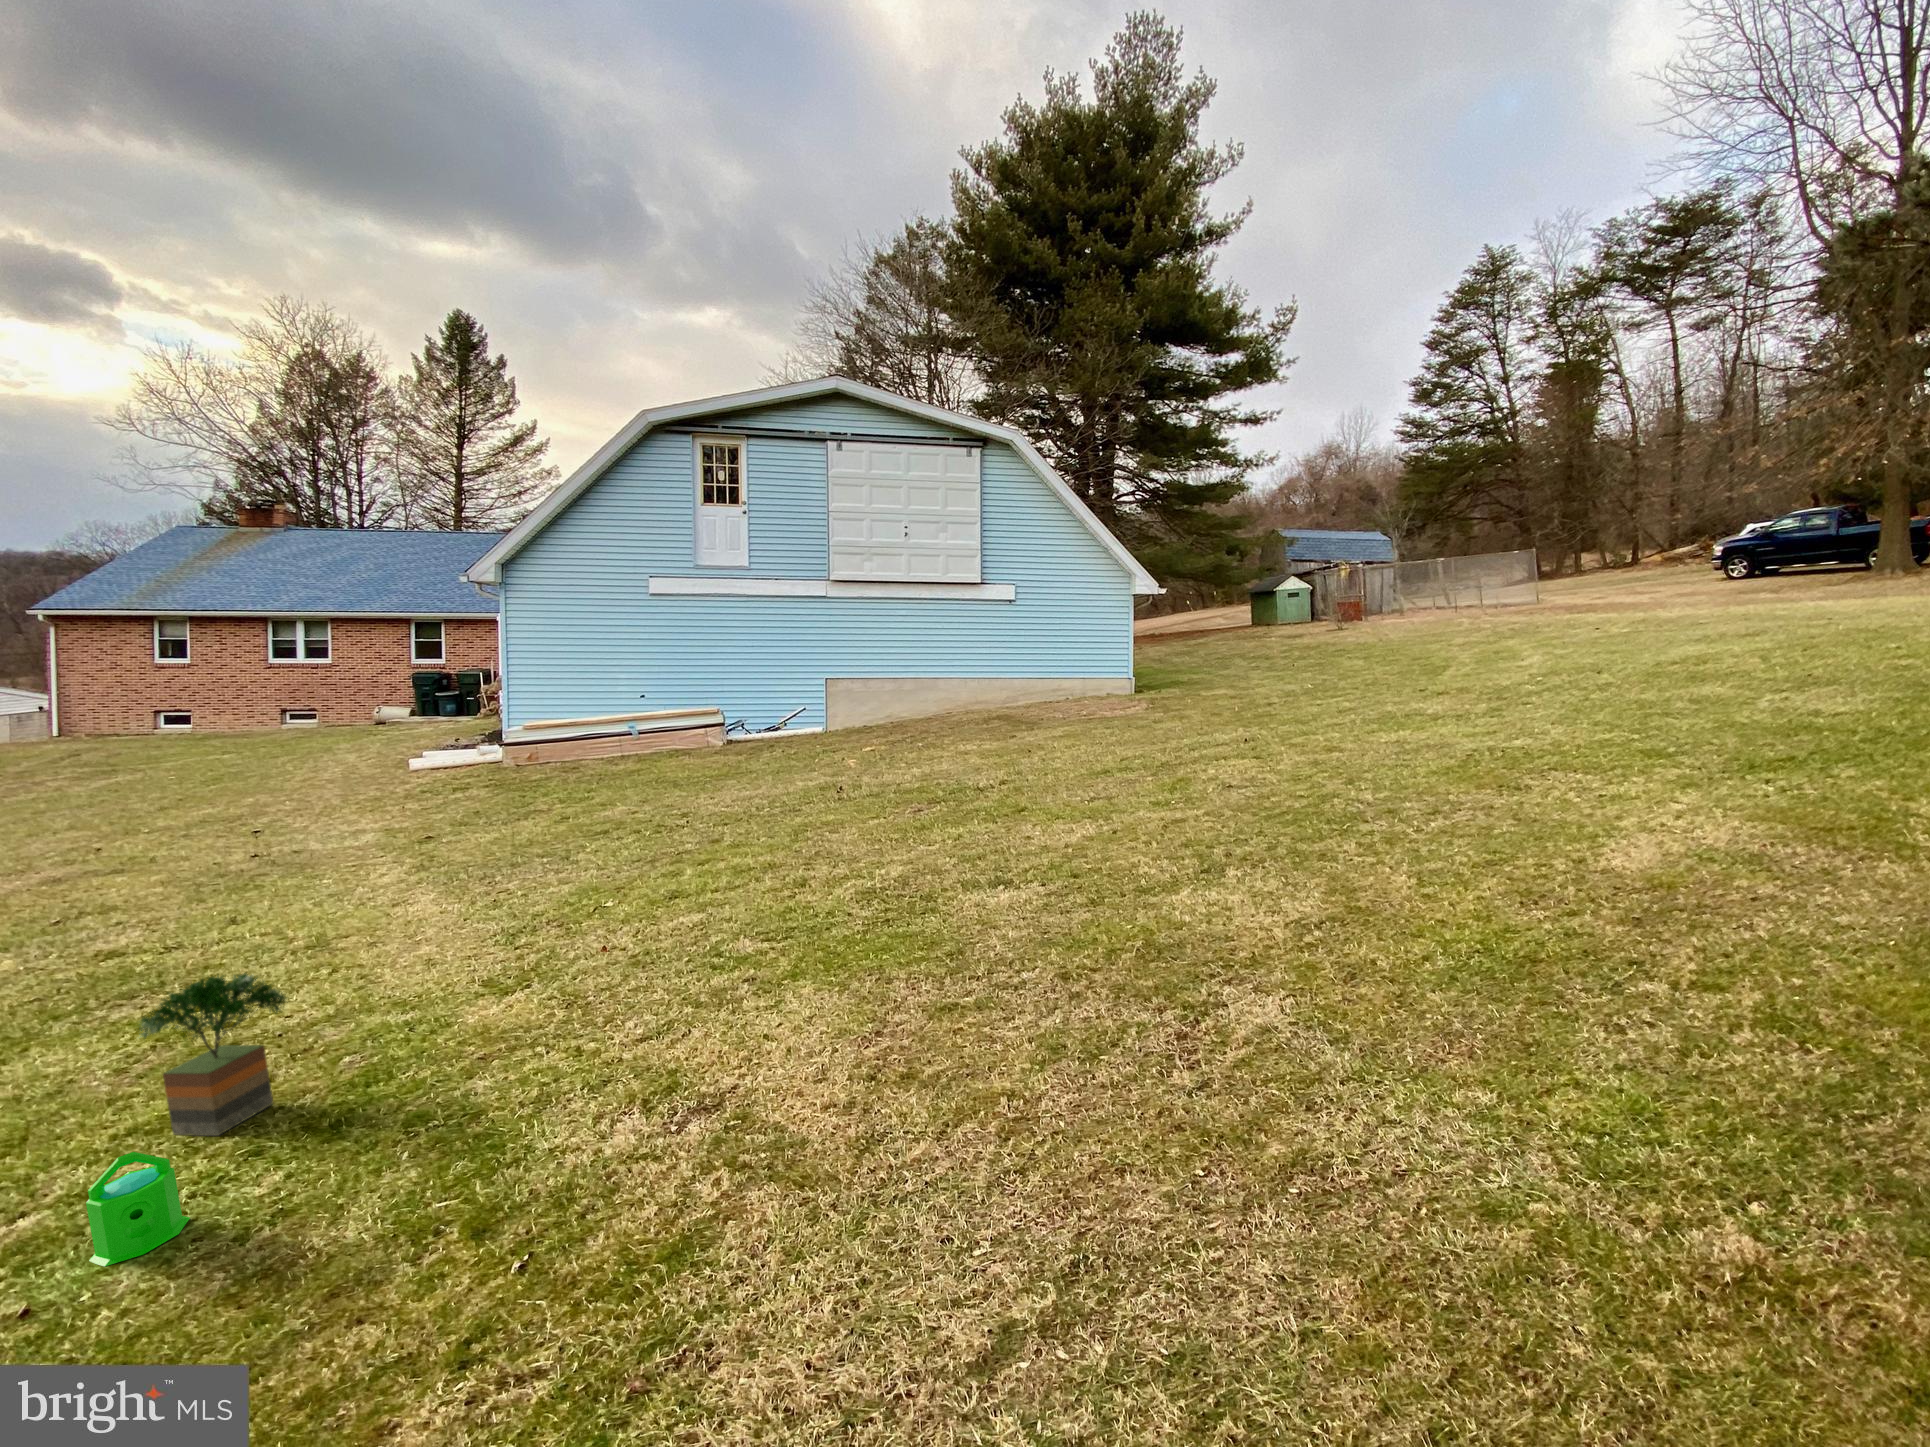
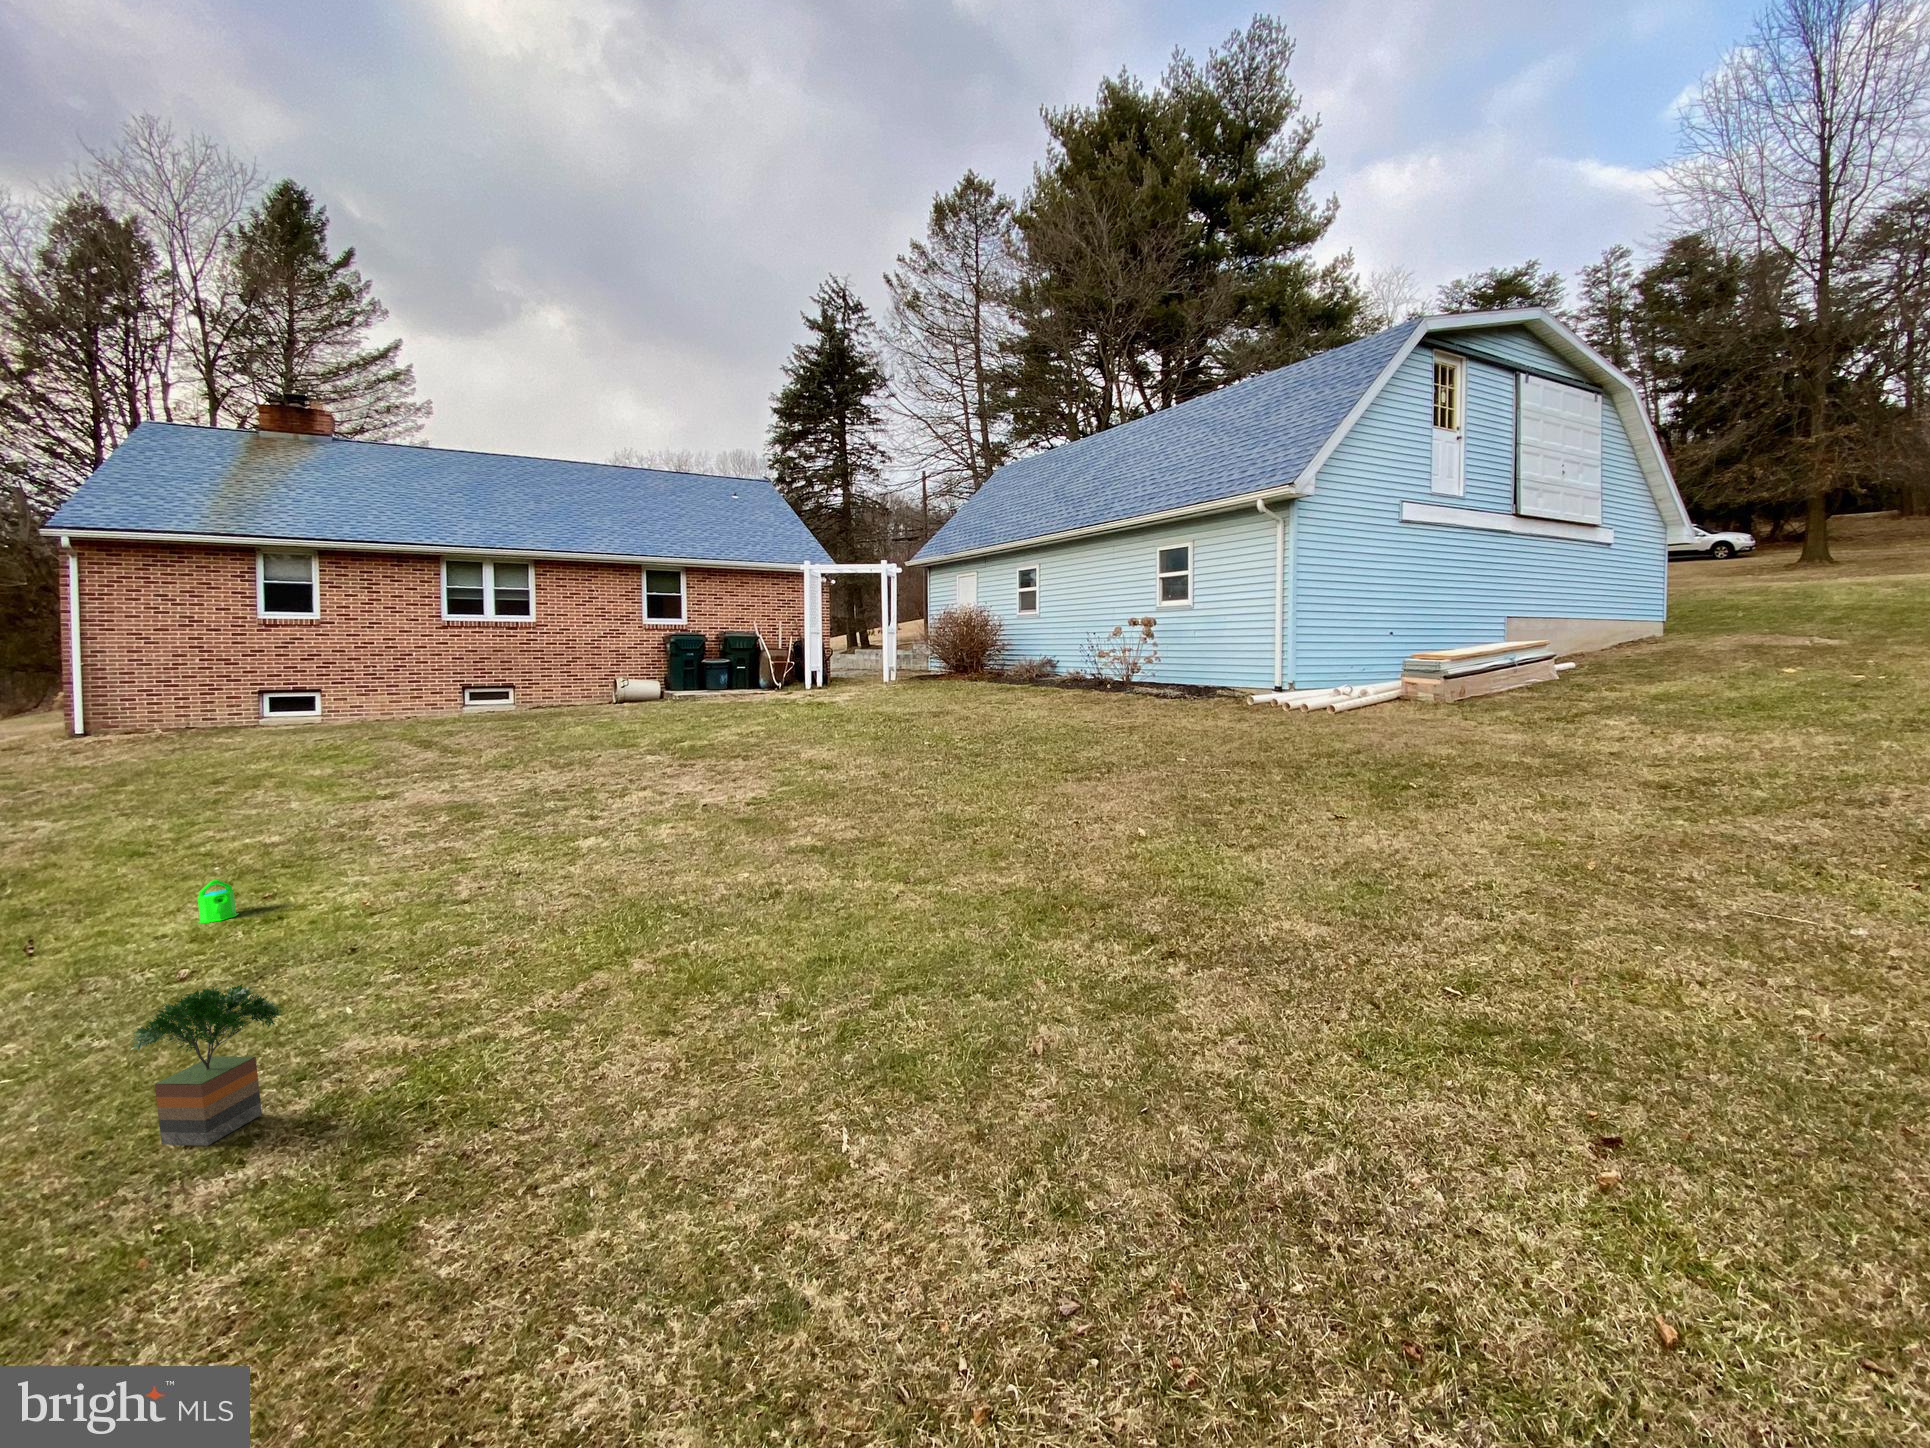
watering can: present [86,1152,190,1266] -> present [198,880,239,923]

